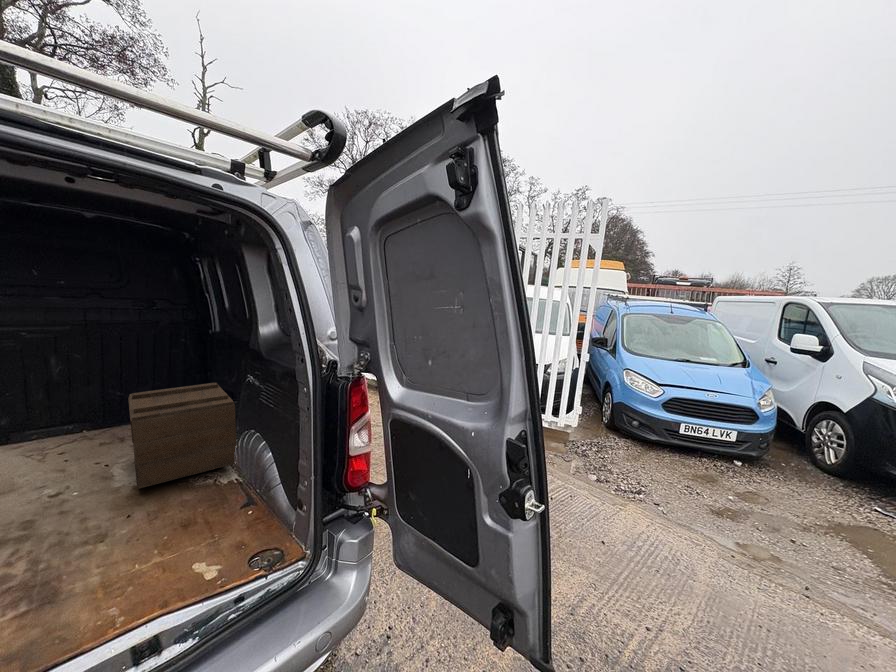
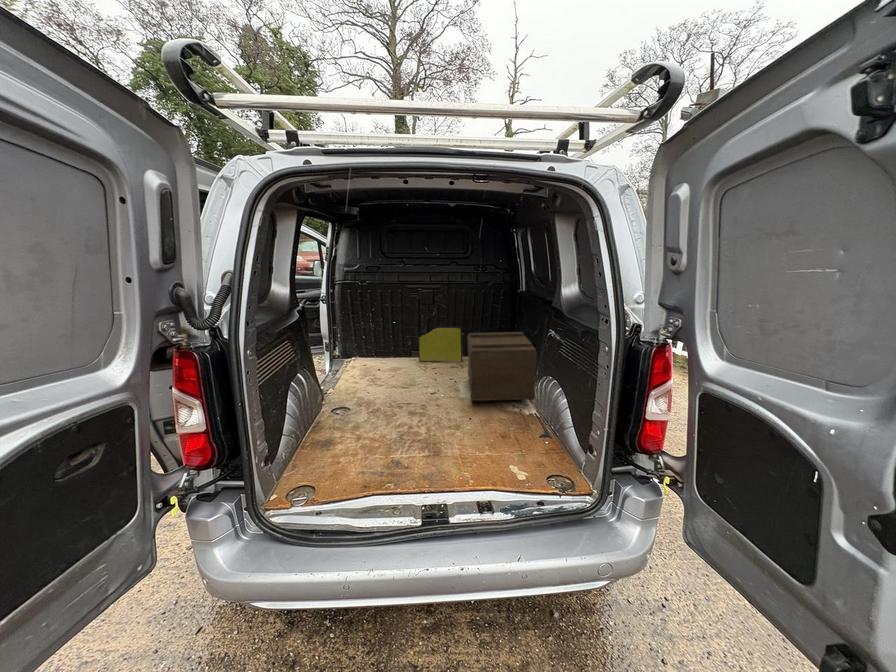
bag: none [29,386,130,449] -> present [418,327,465,362]

